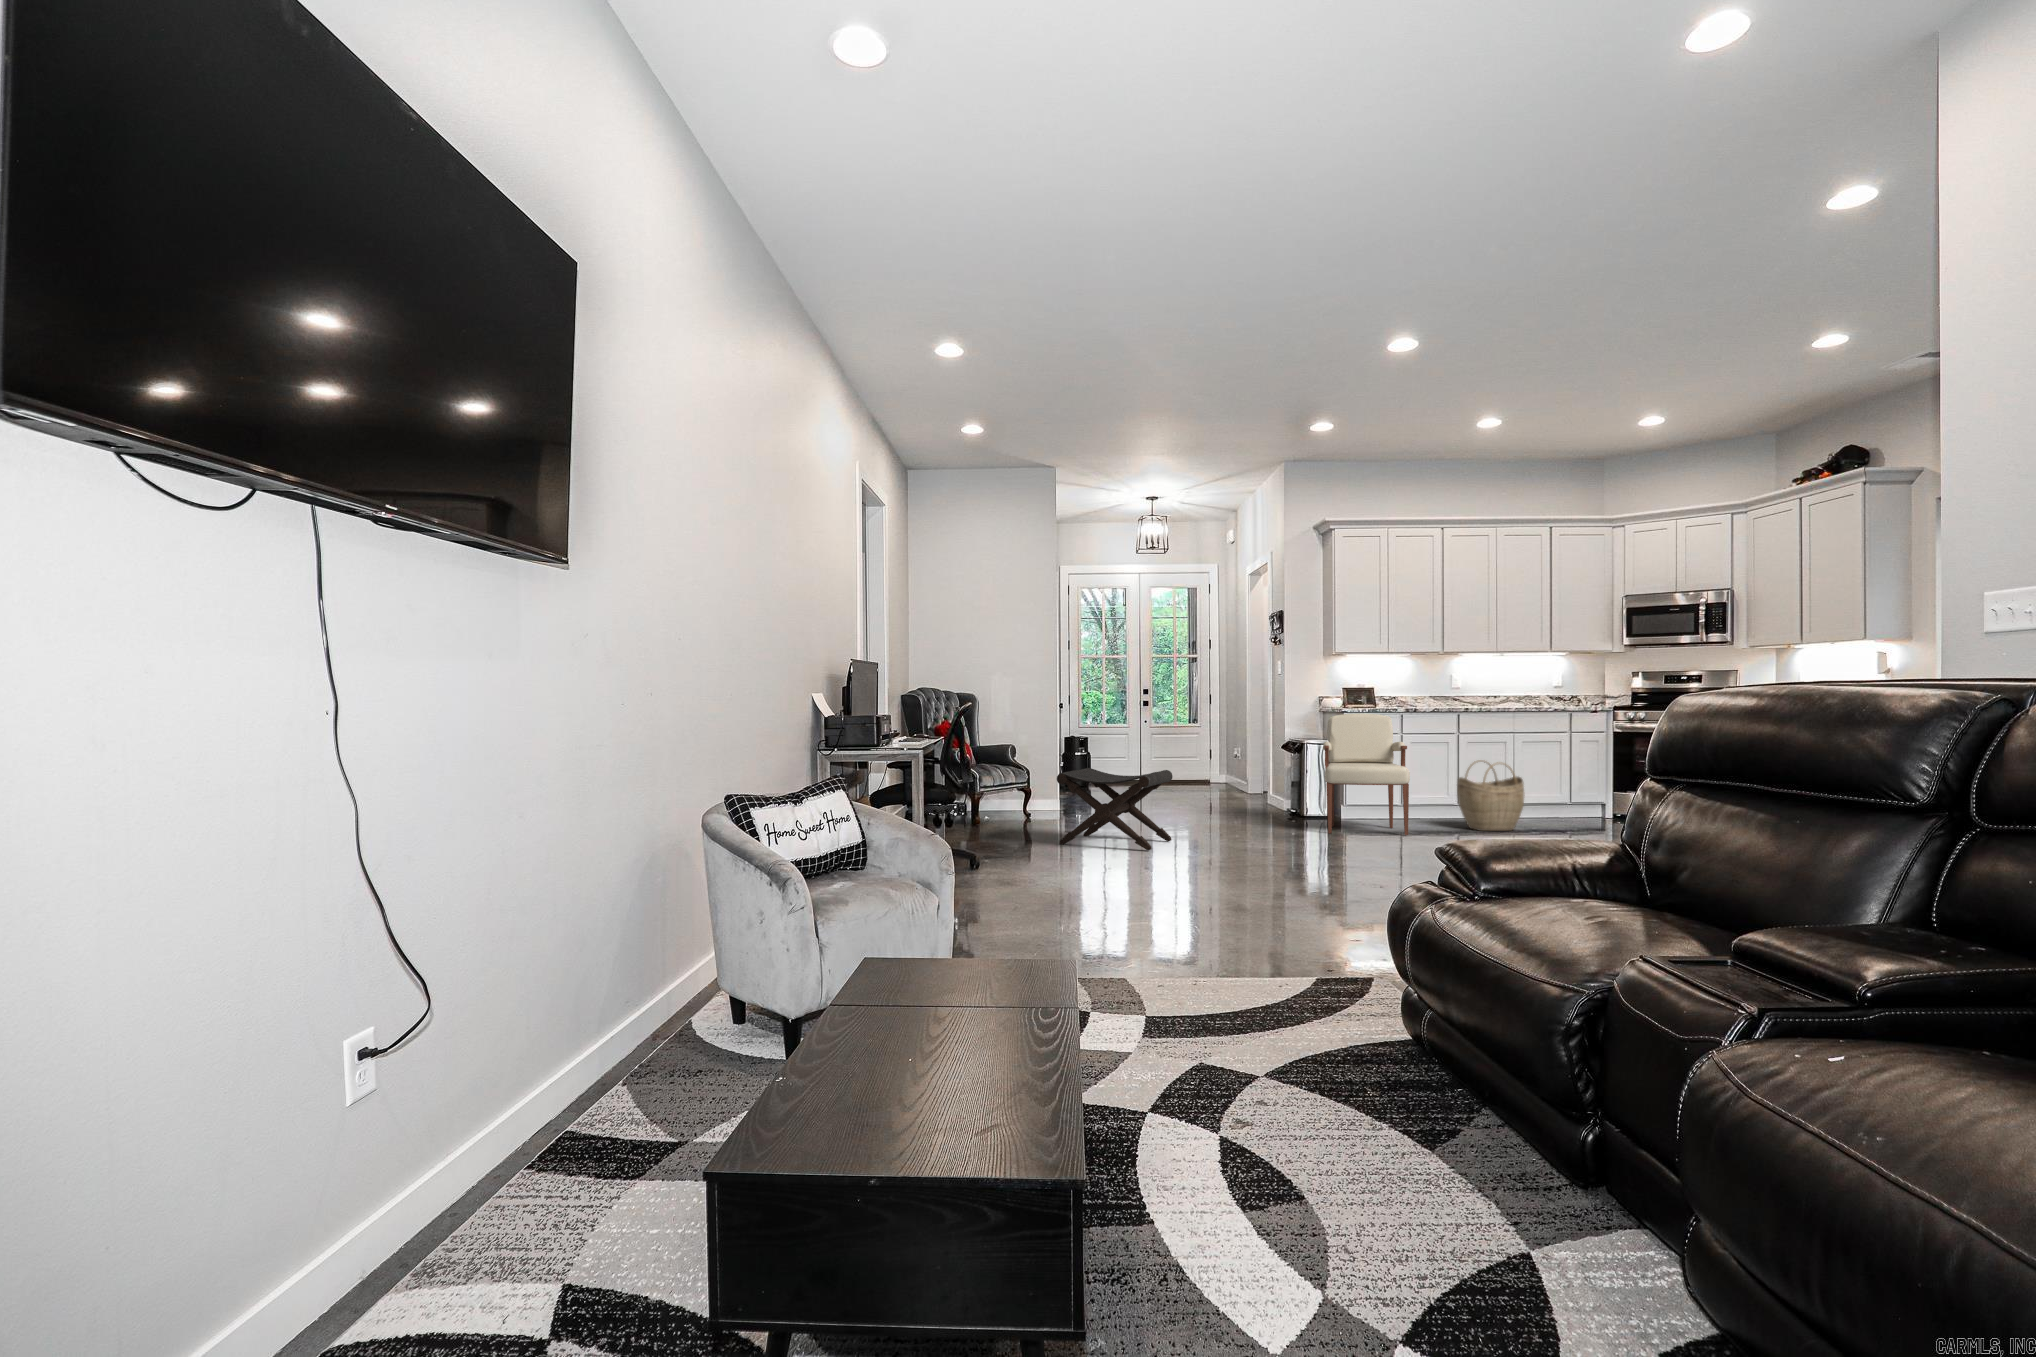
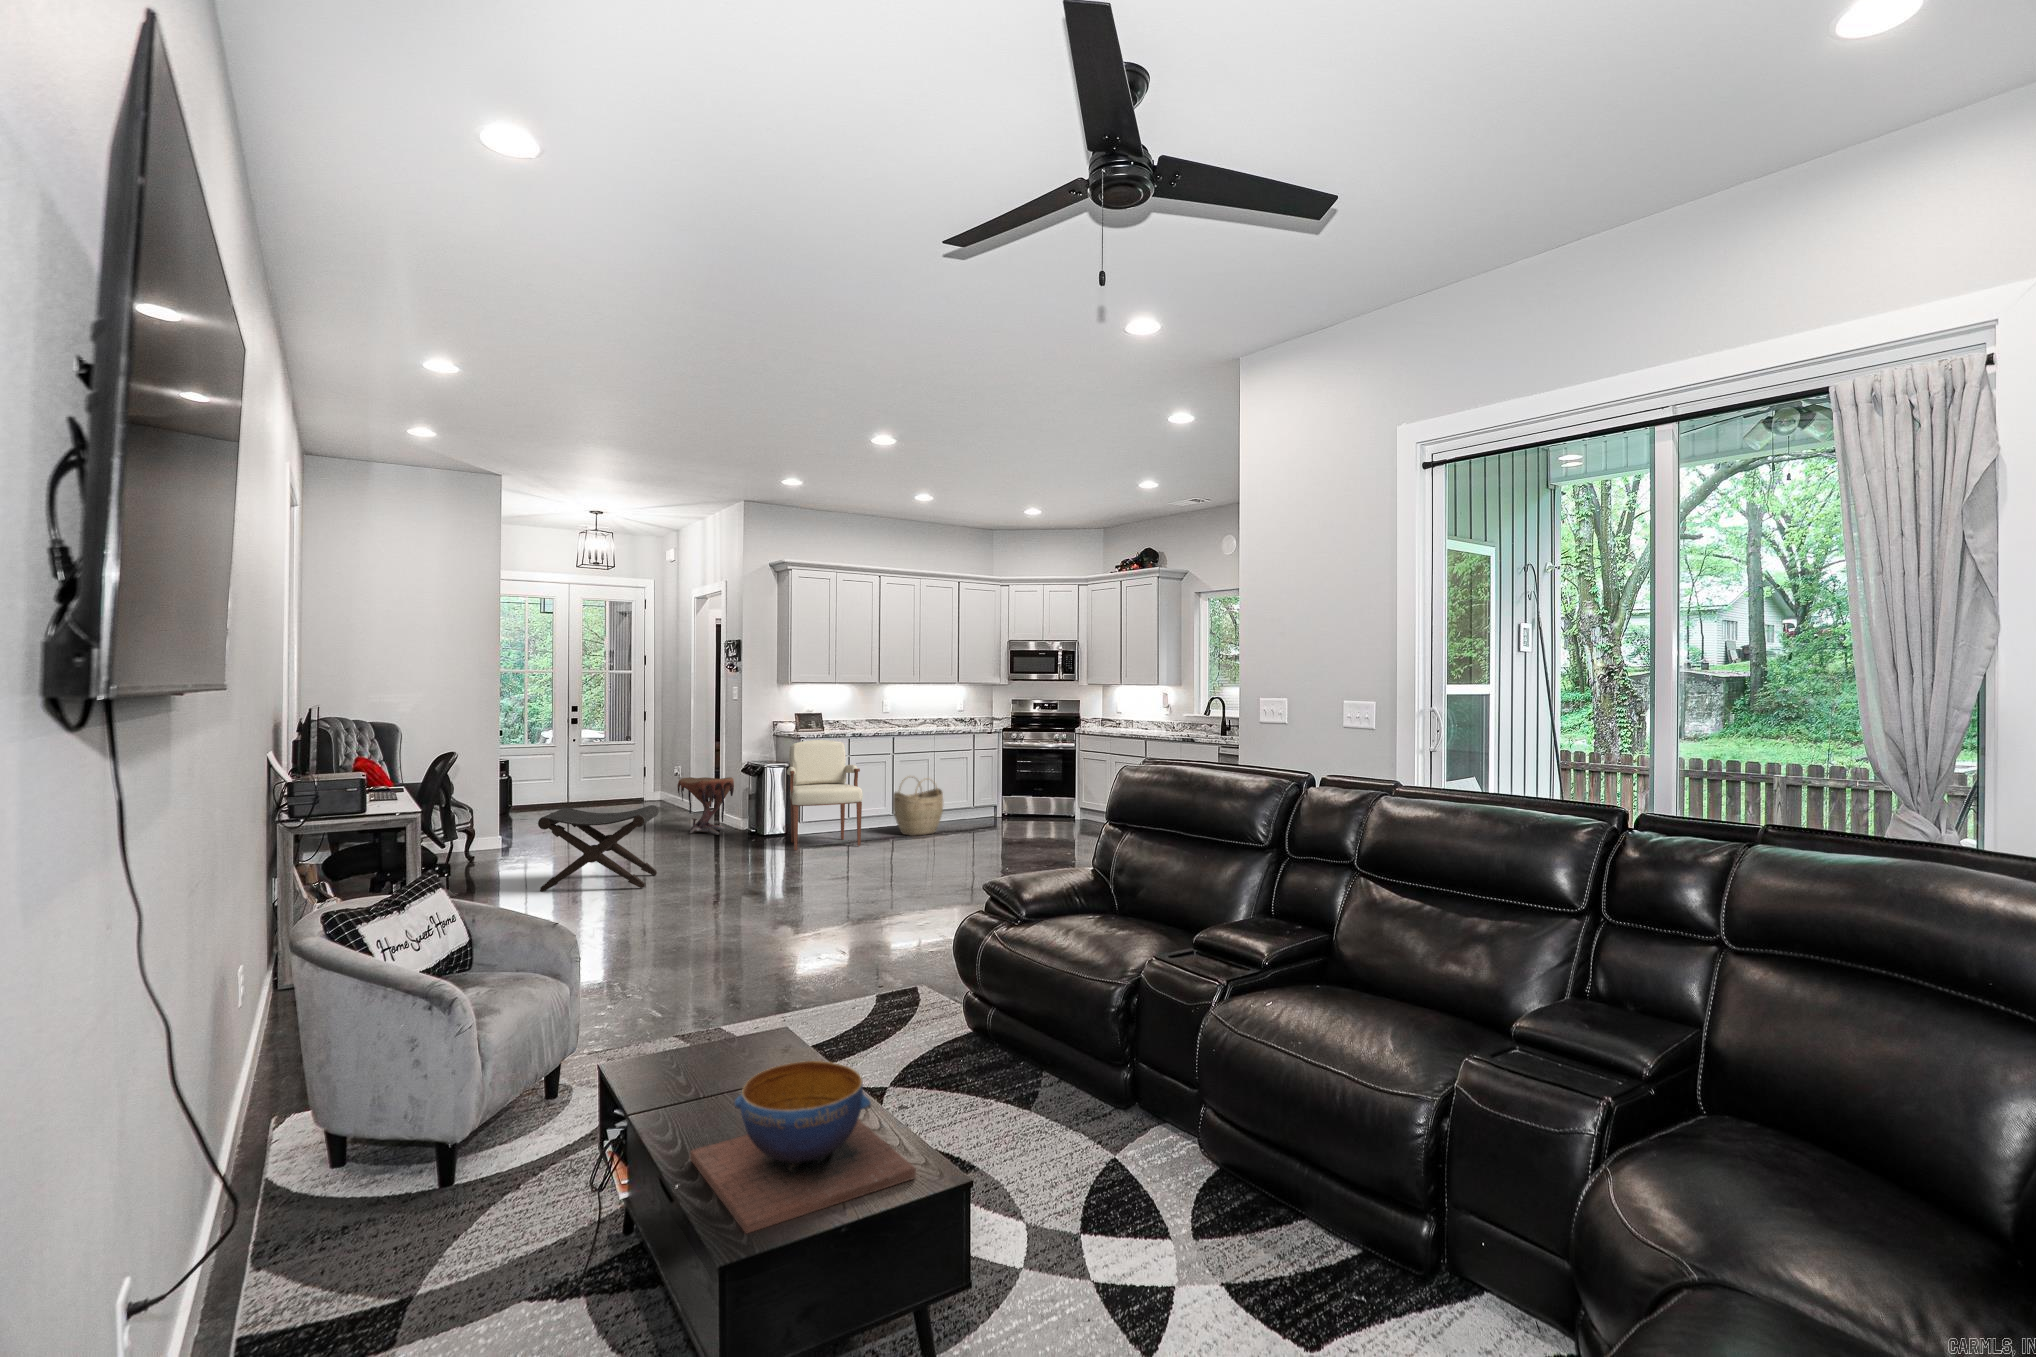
side table: none [1219,754,1276,814] -> present [677,777,734,835]
decorative bowl: none [783,968,1032,1148] -> present [690,1061,916,1233]

